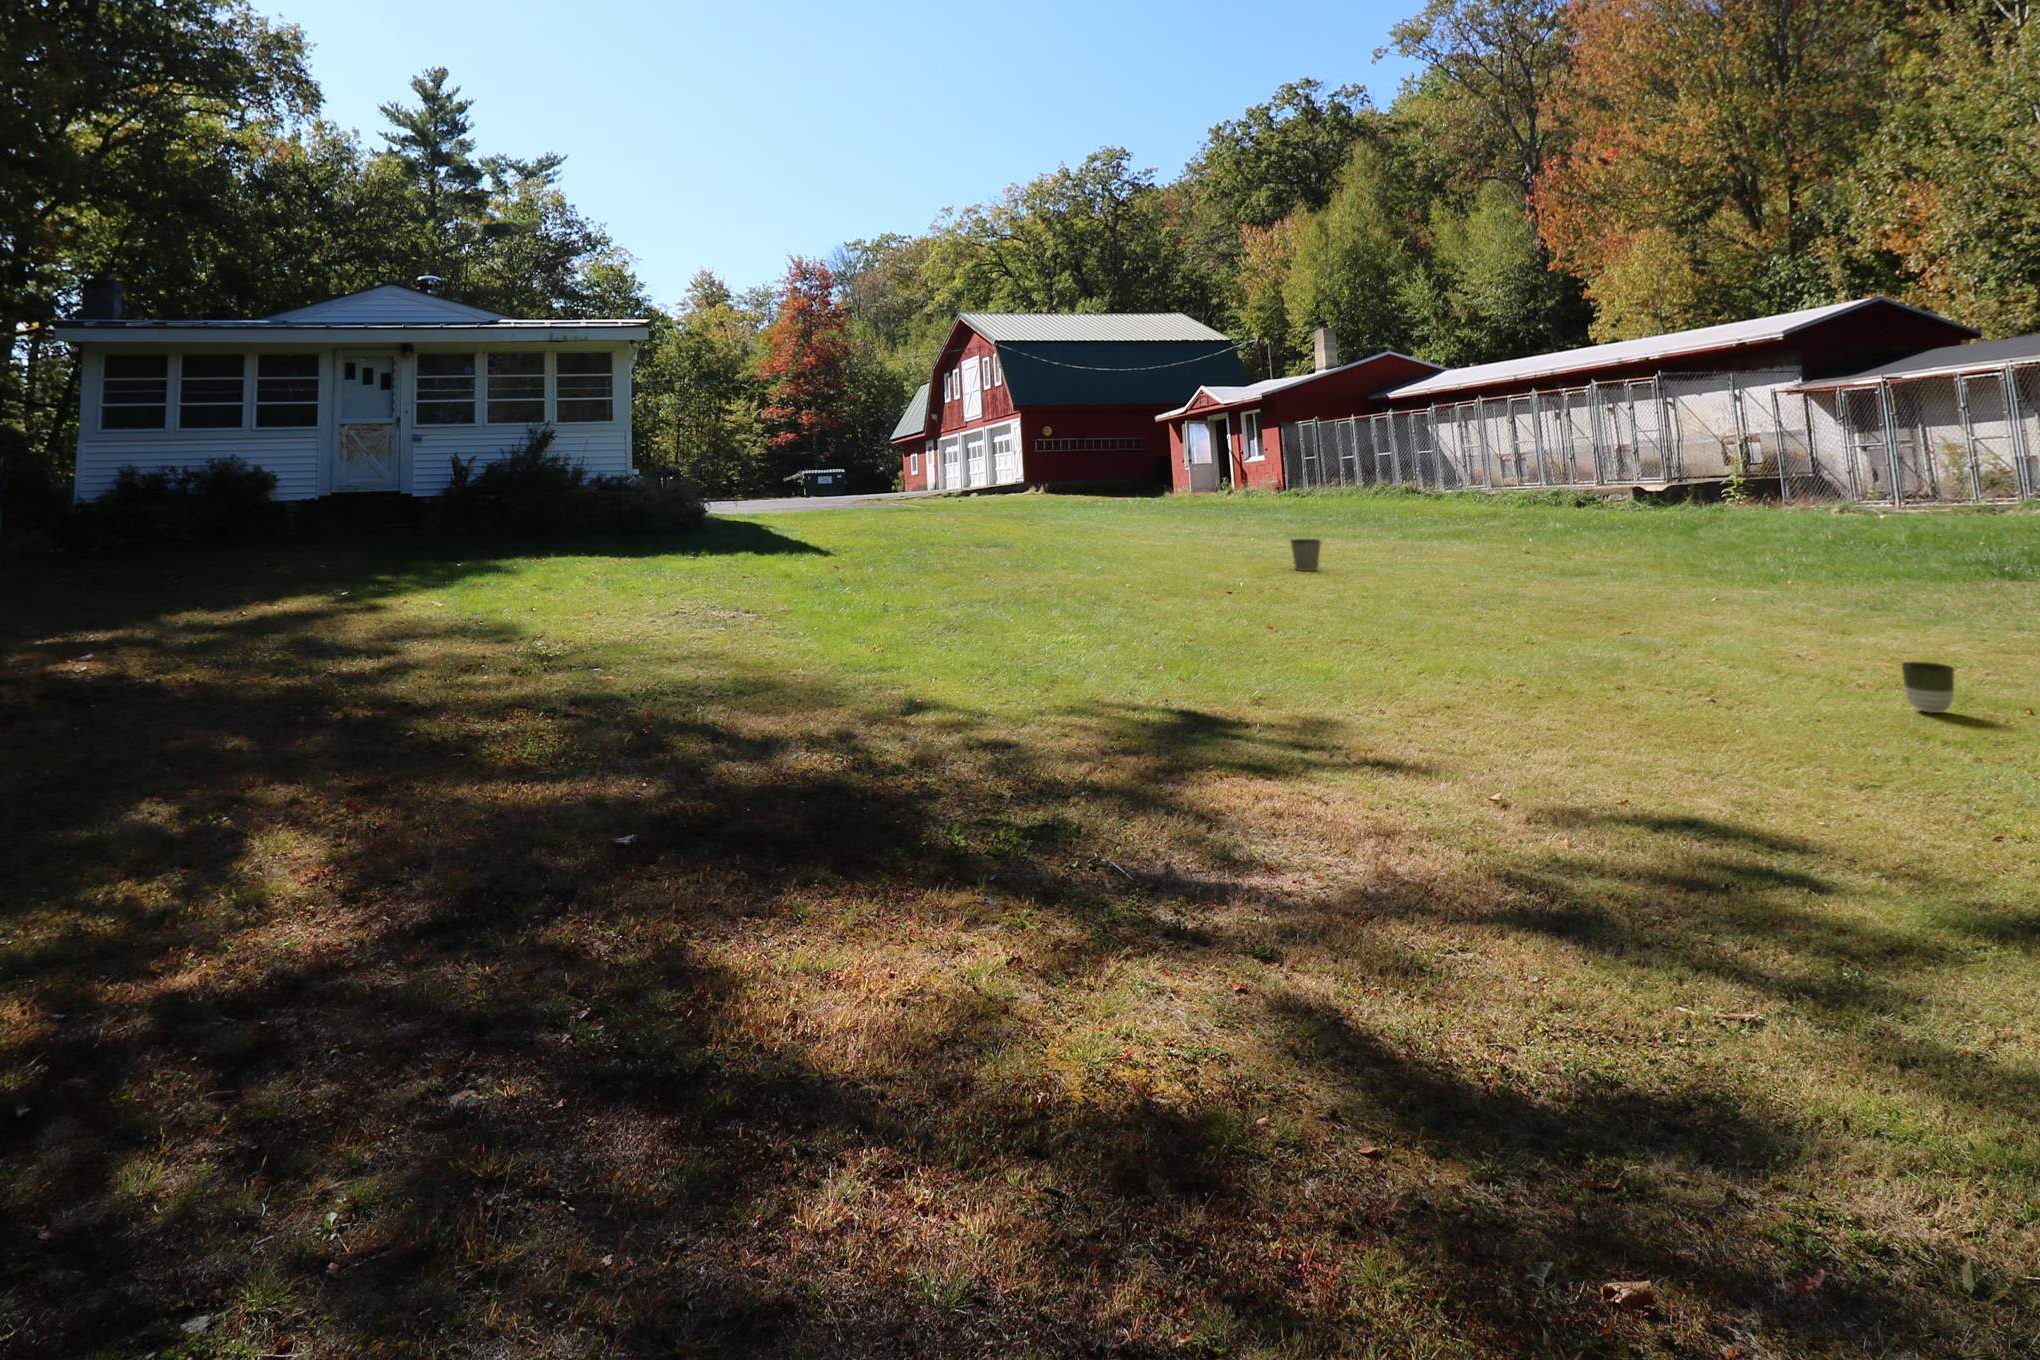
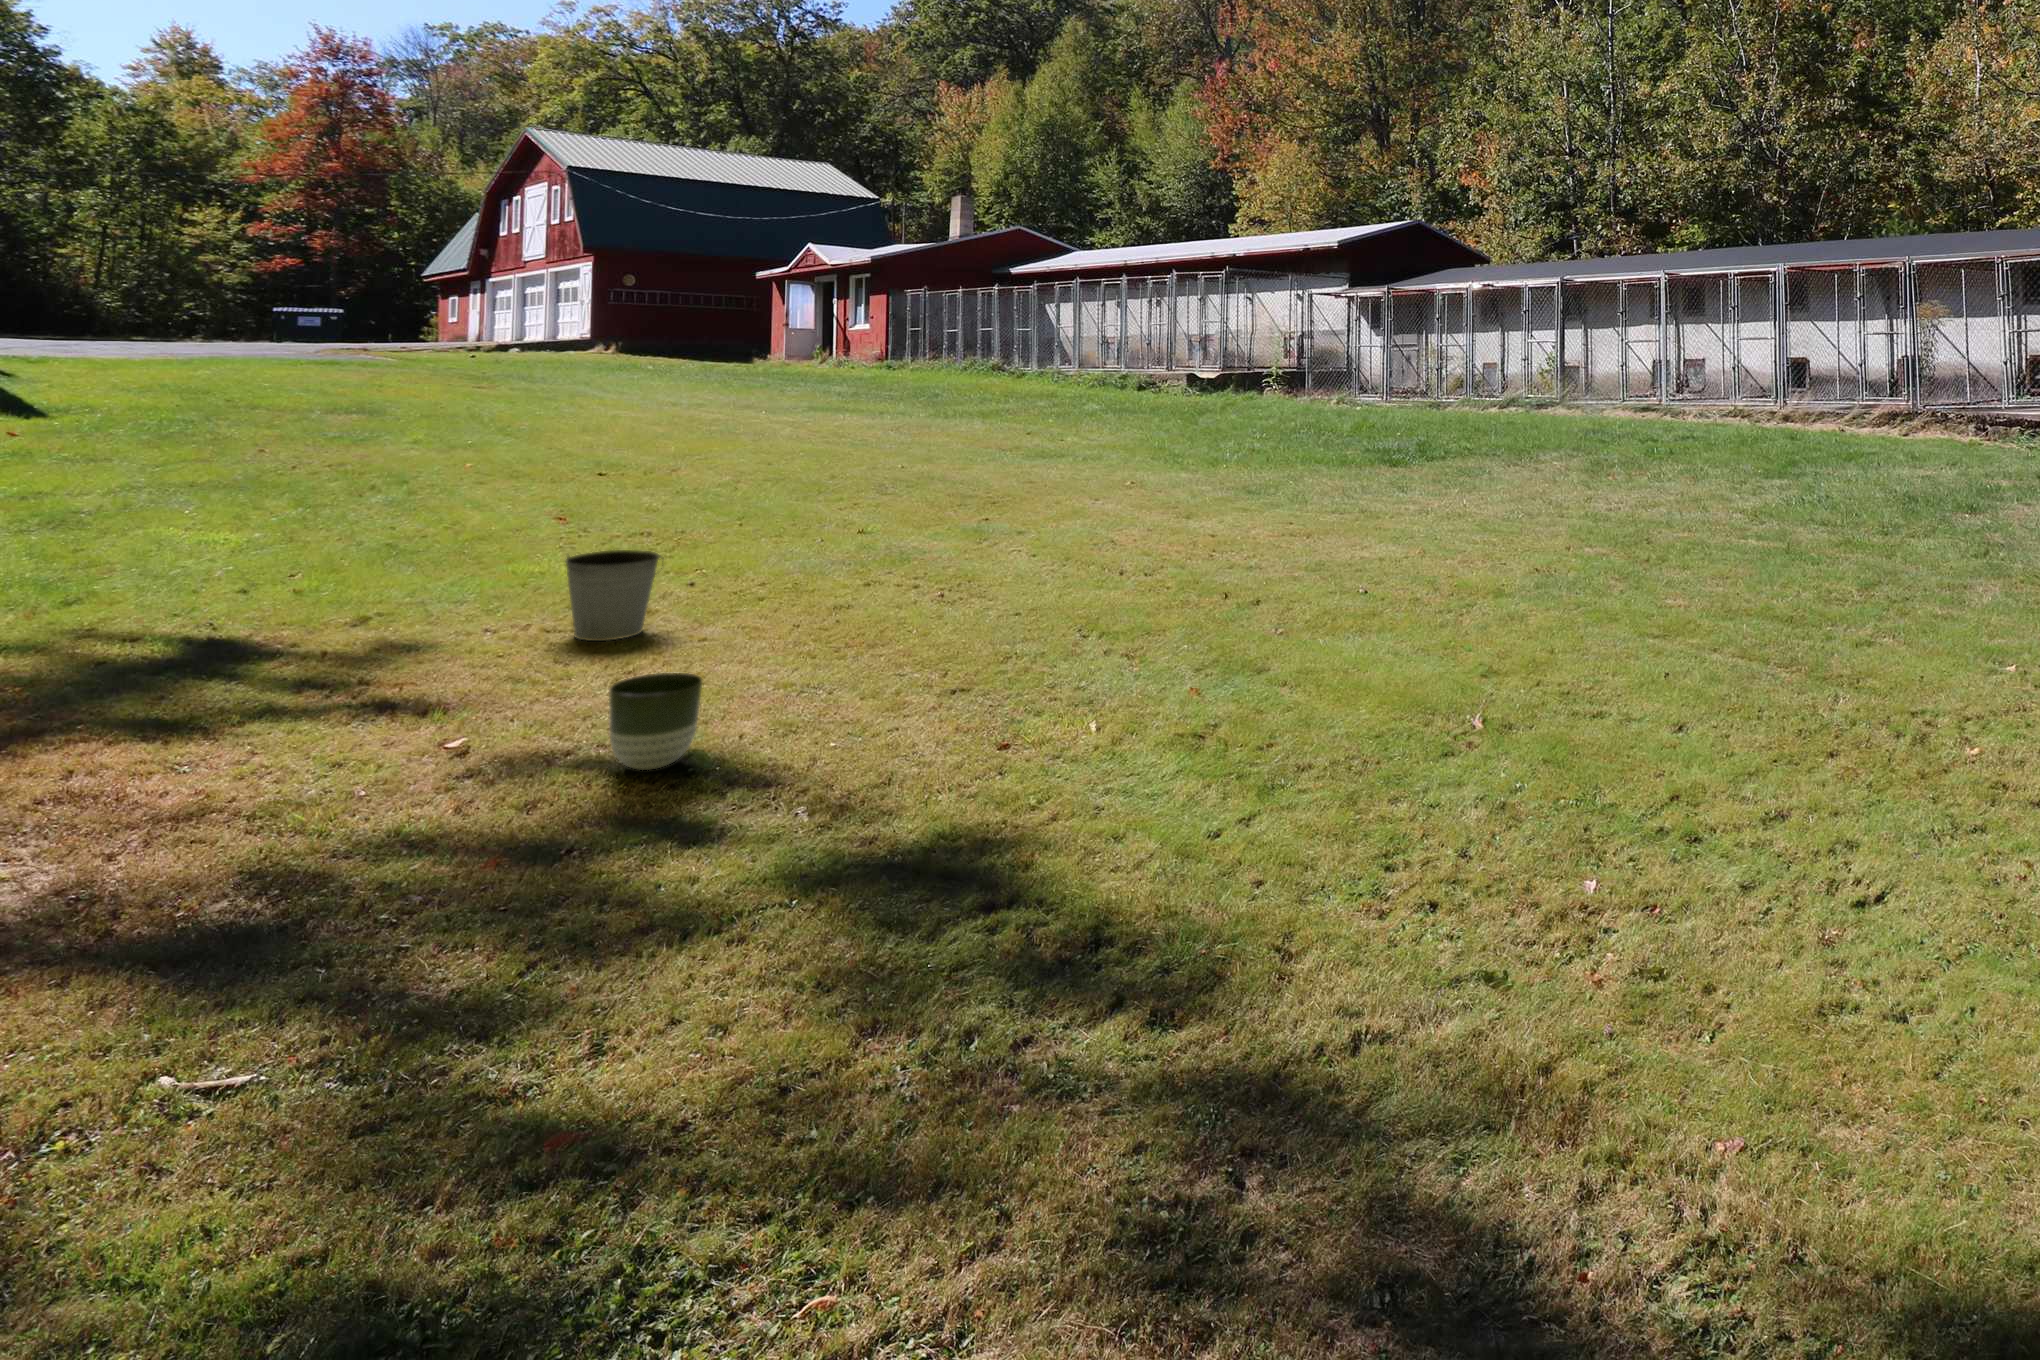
bucket: present [1290,539,1321,571] -> present [566,550,660,641]

